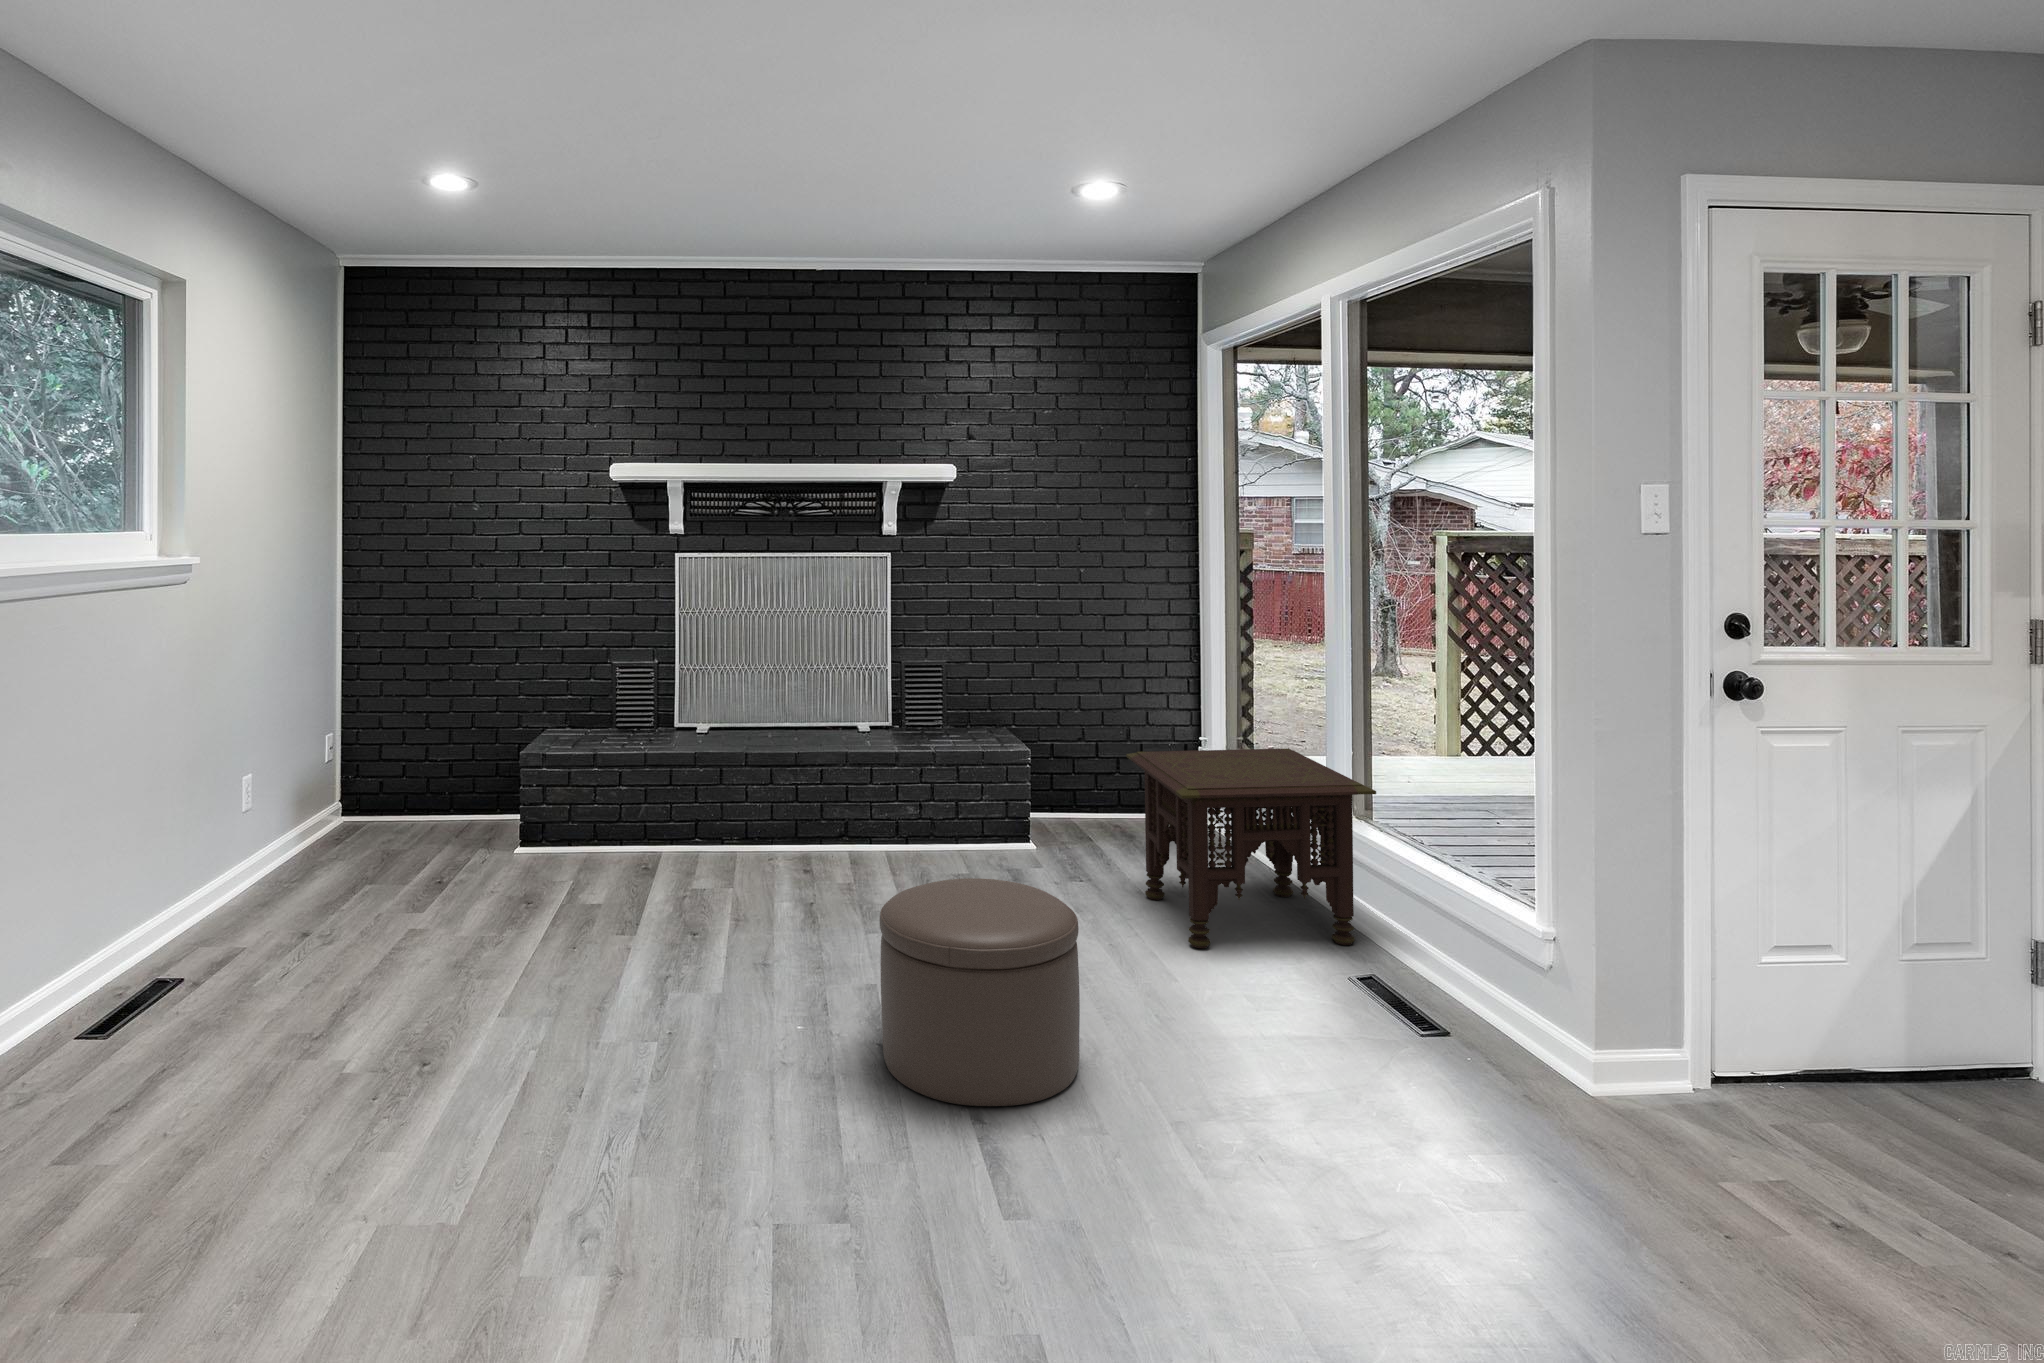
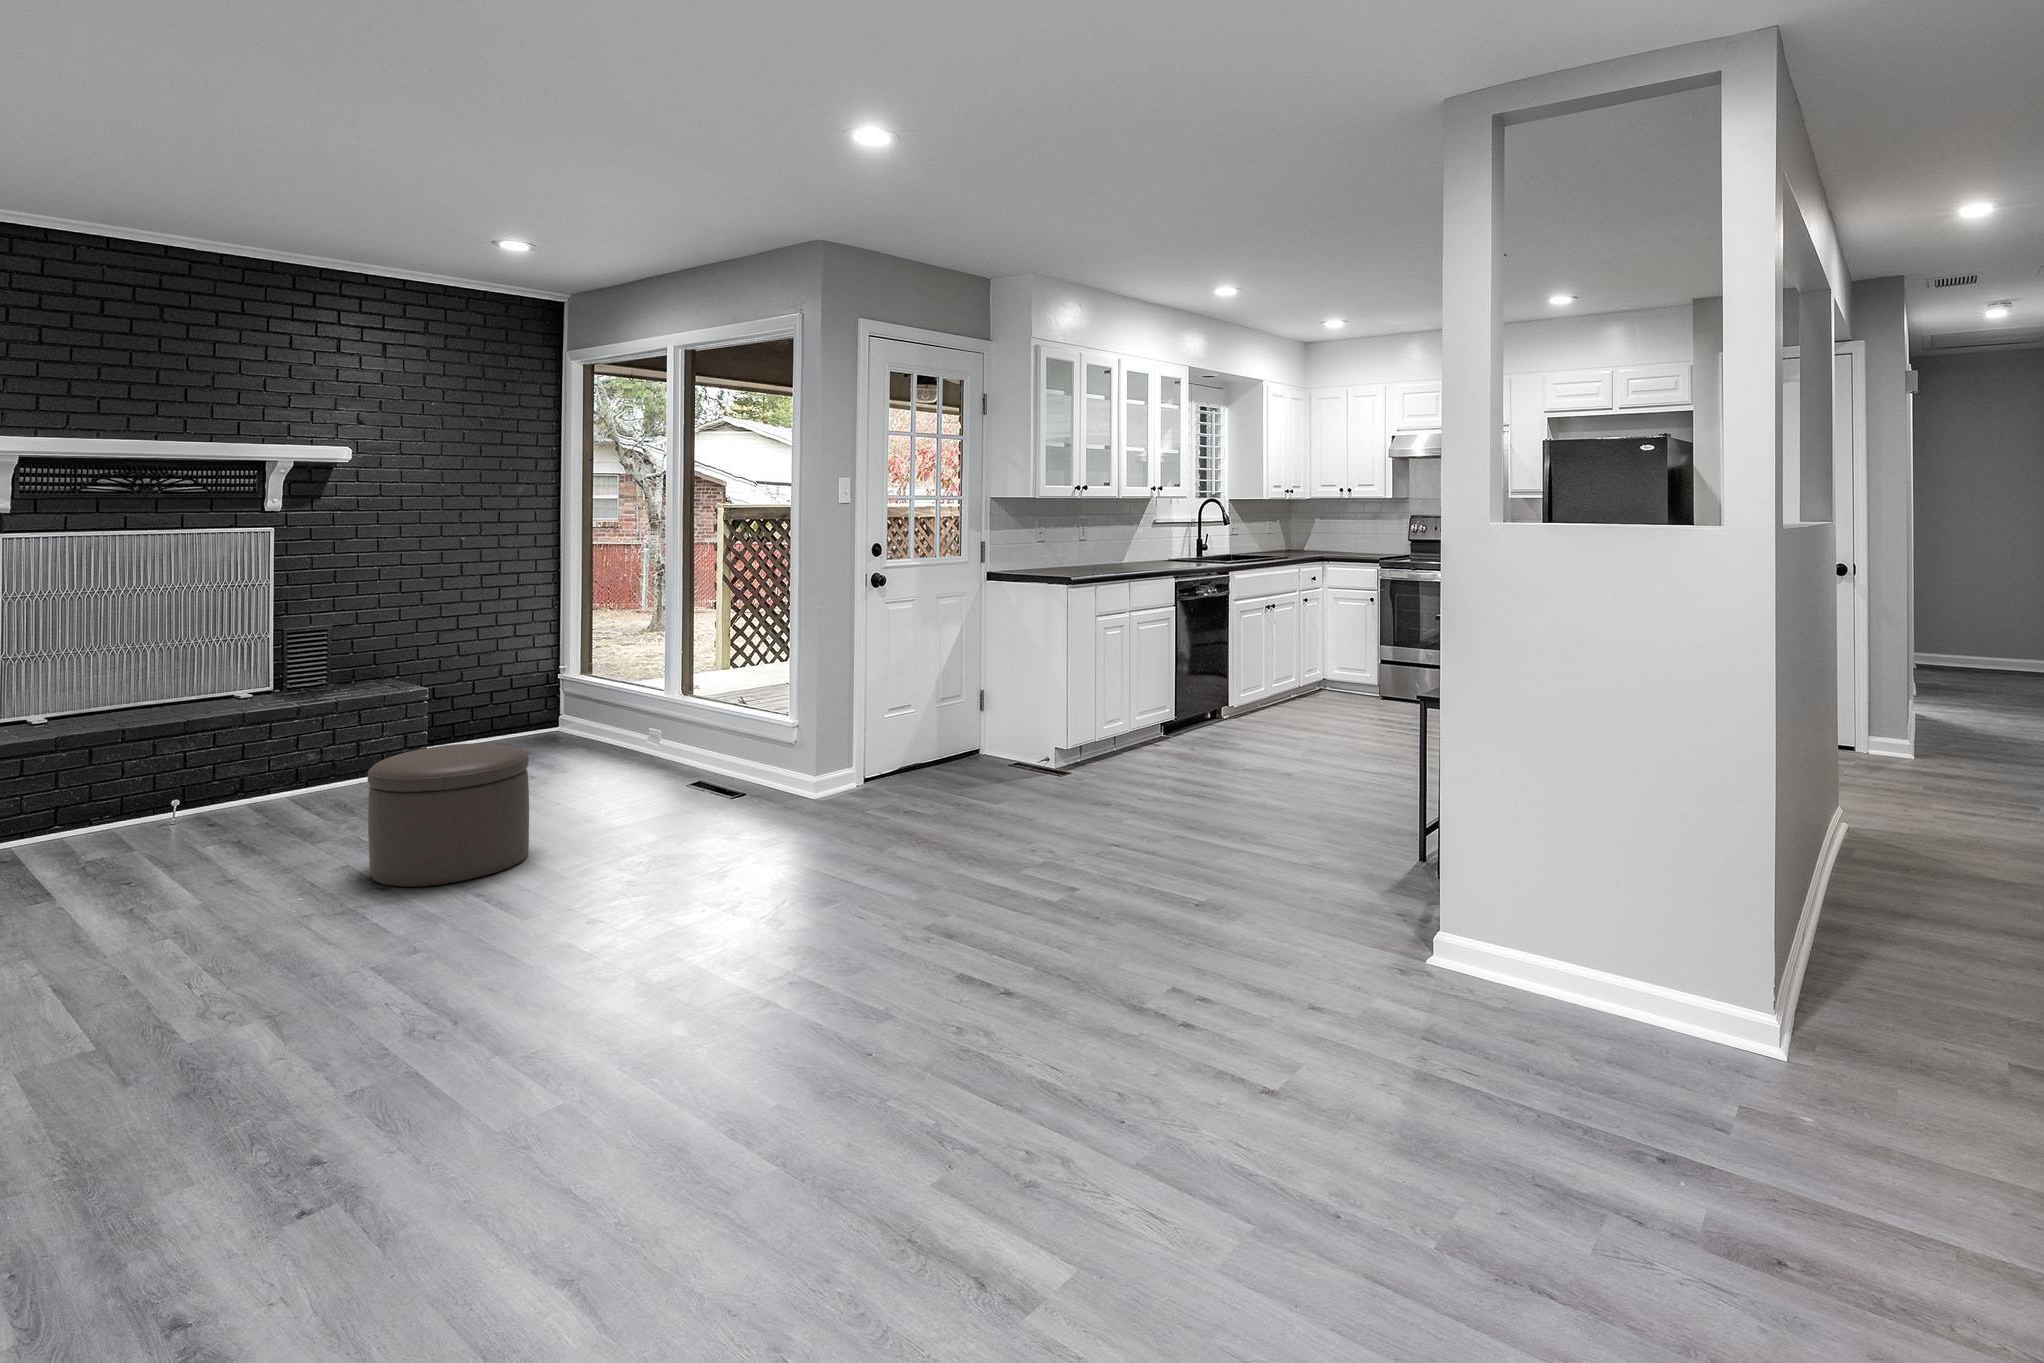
side table: present [1126,748,1376,948] -> none [518,657,698,788]

